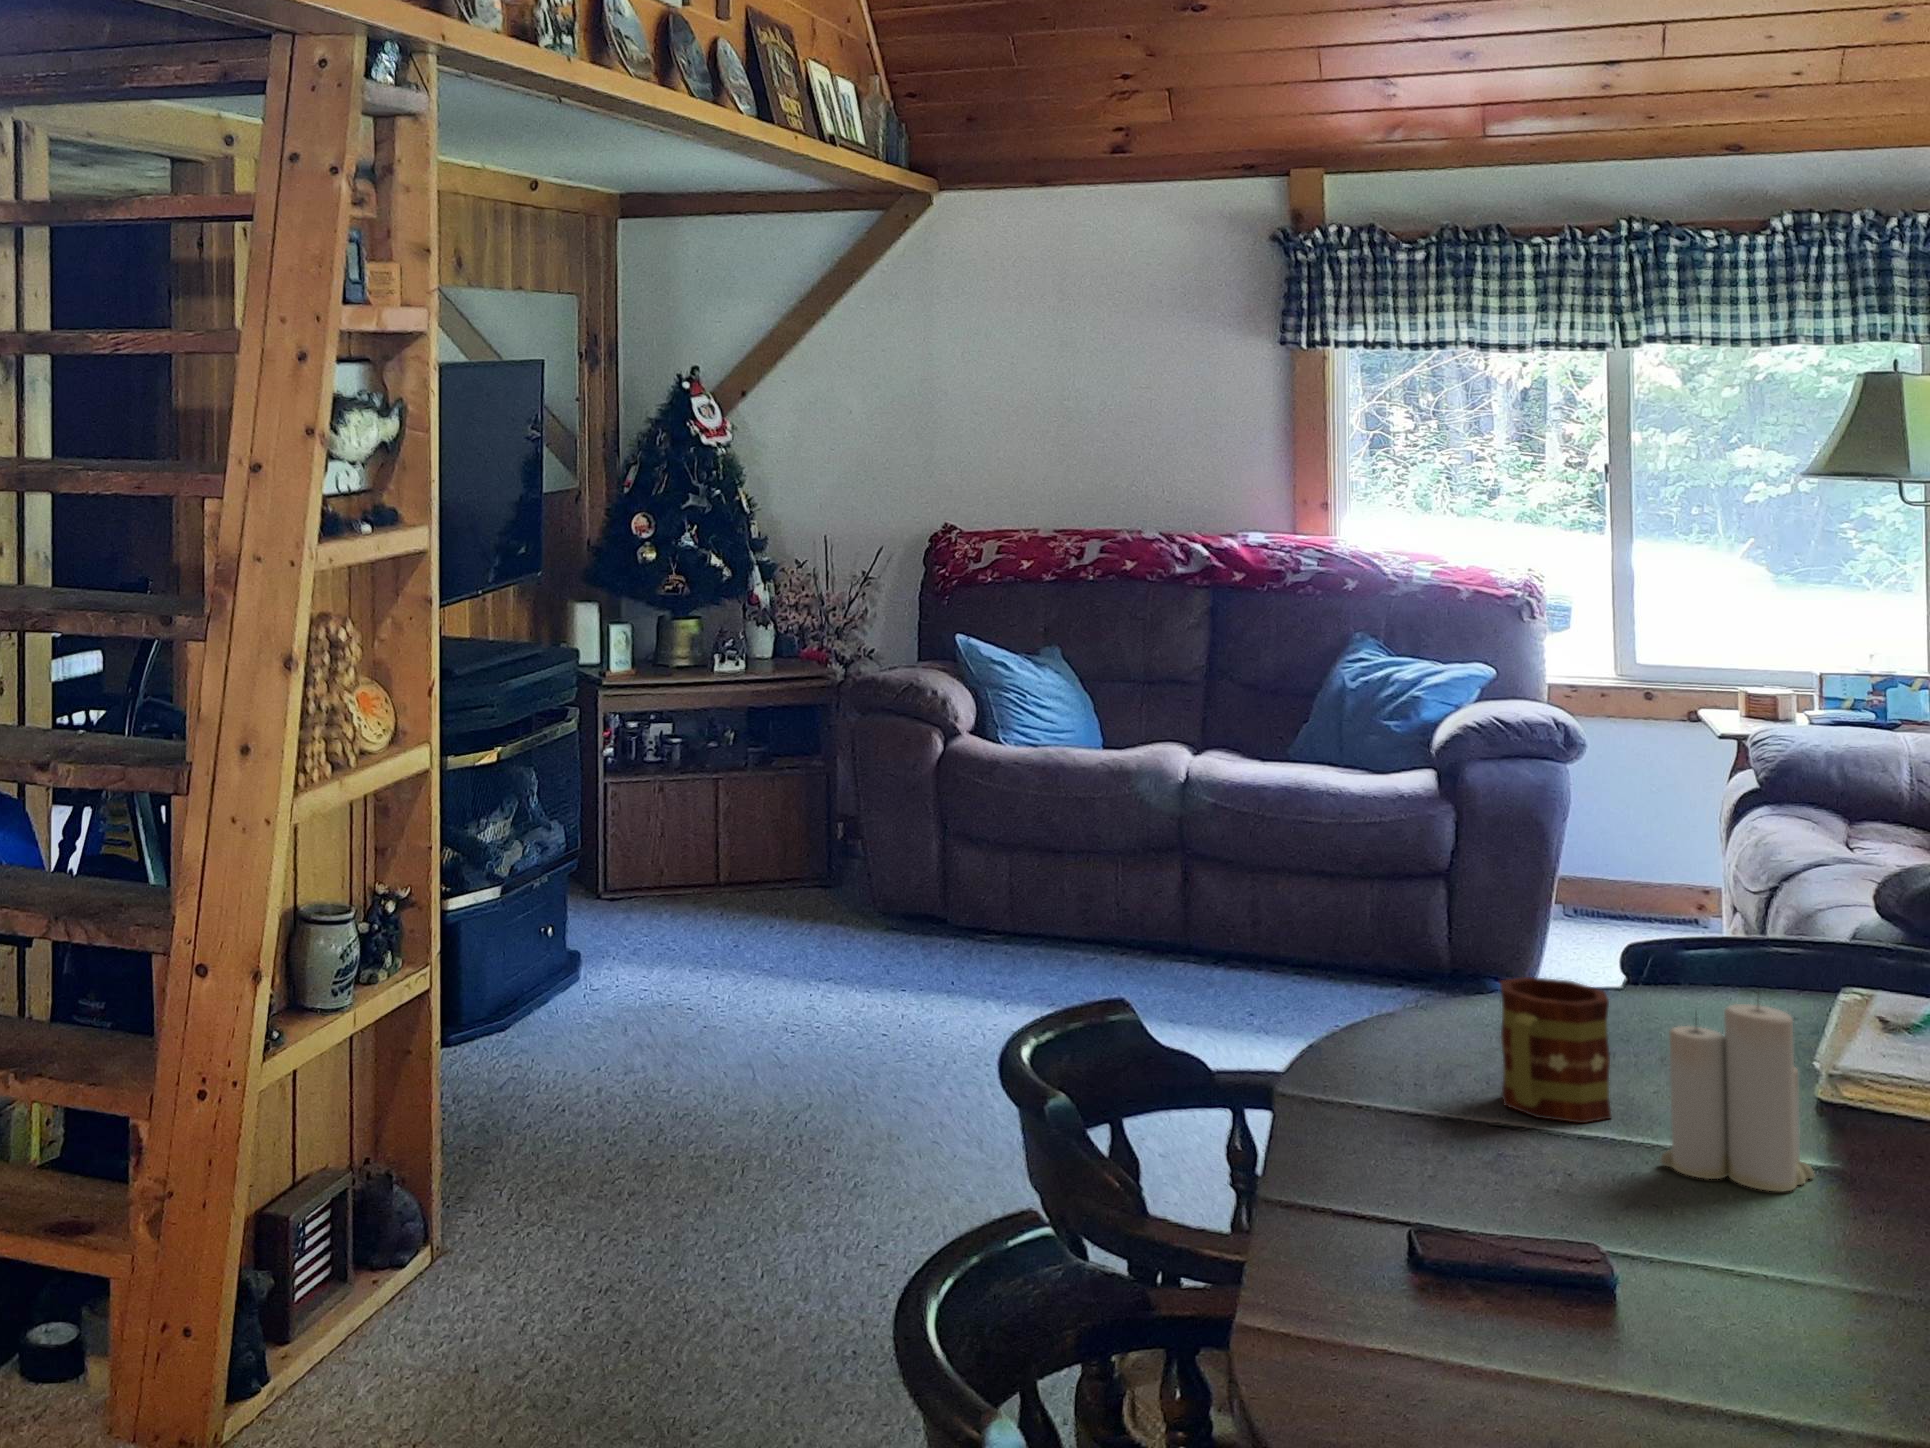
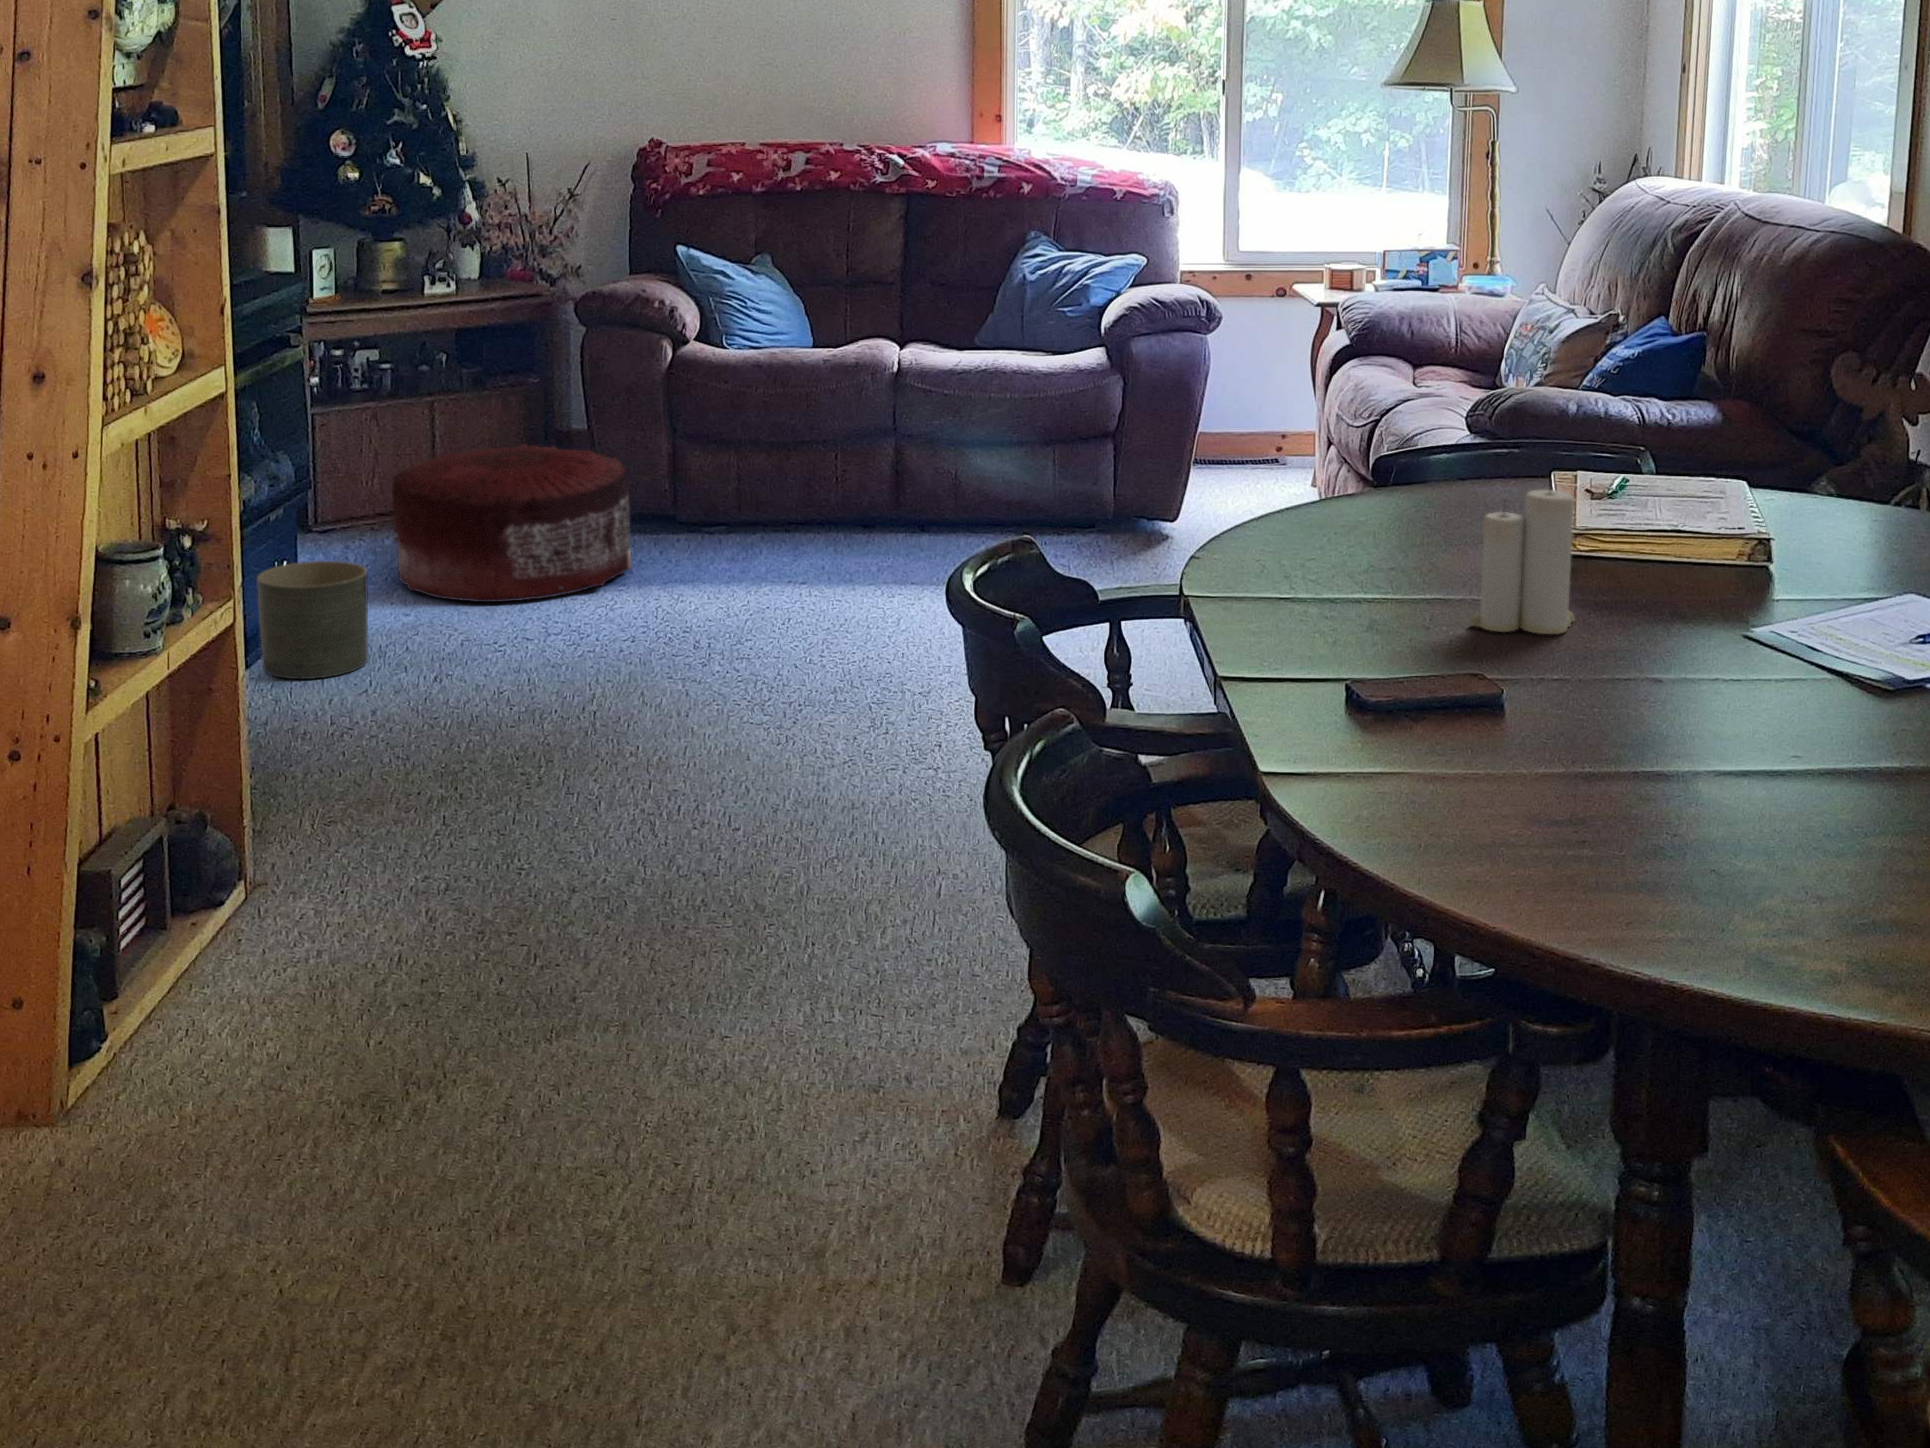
pouf: none [654,830,890,993] -> present [392,444,632,602]
planter: none [512,931,611,1048] -> present [257,561,368,679]
mug: present [1500,977,1611,1123] -> none [1331,489,1421,603]

